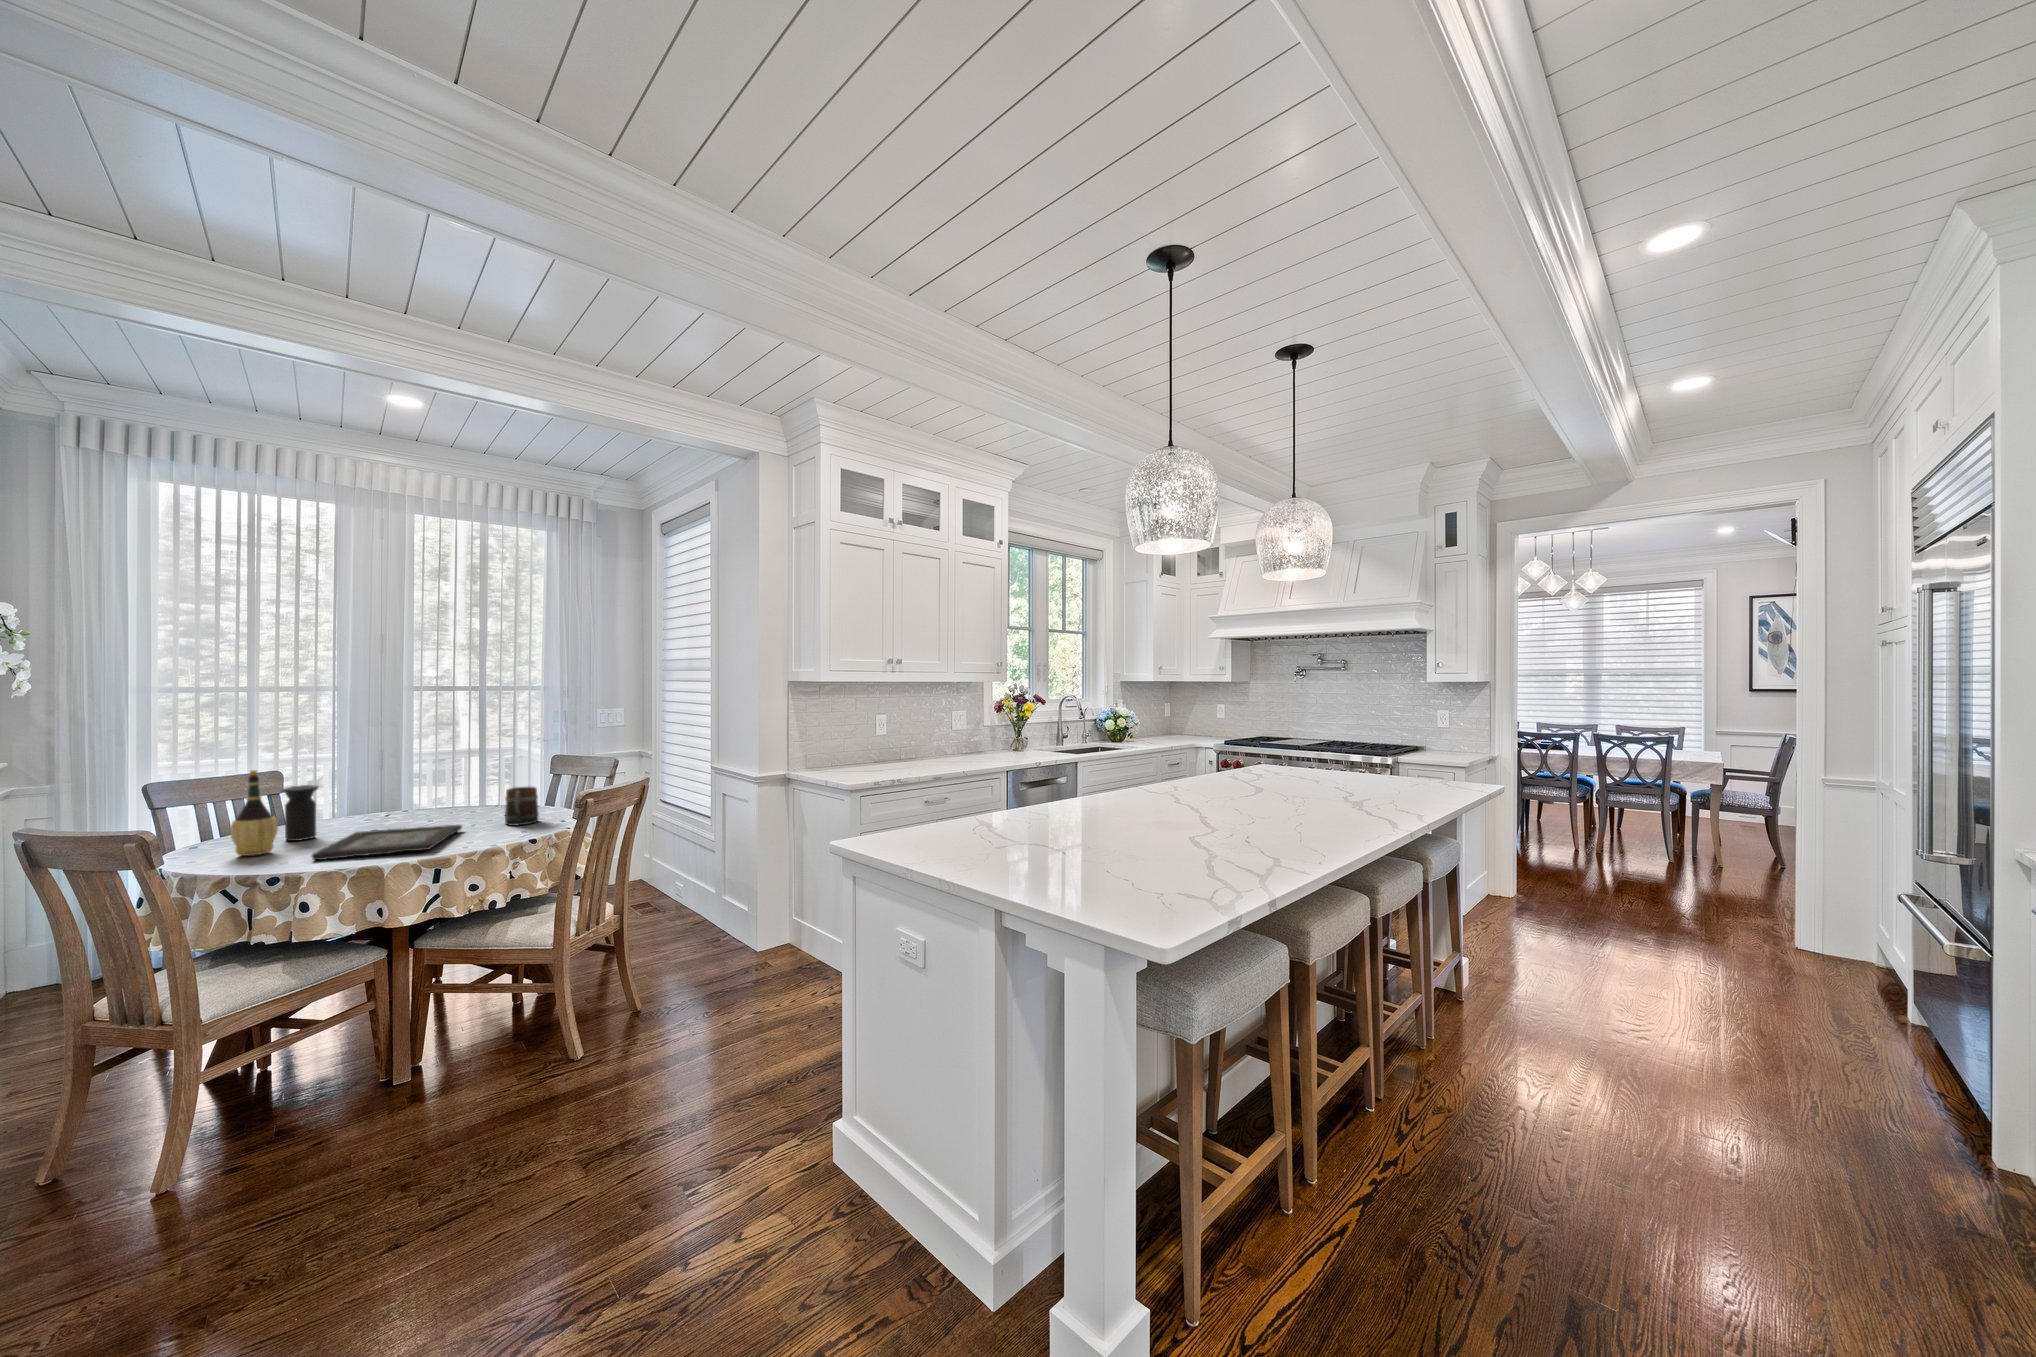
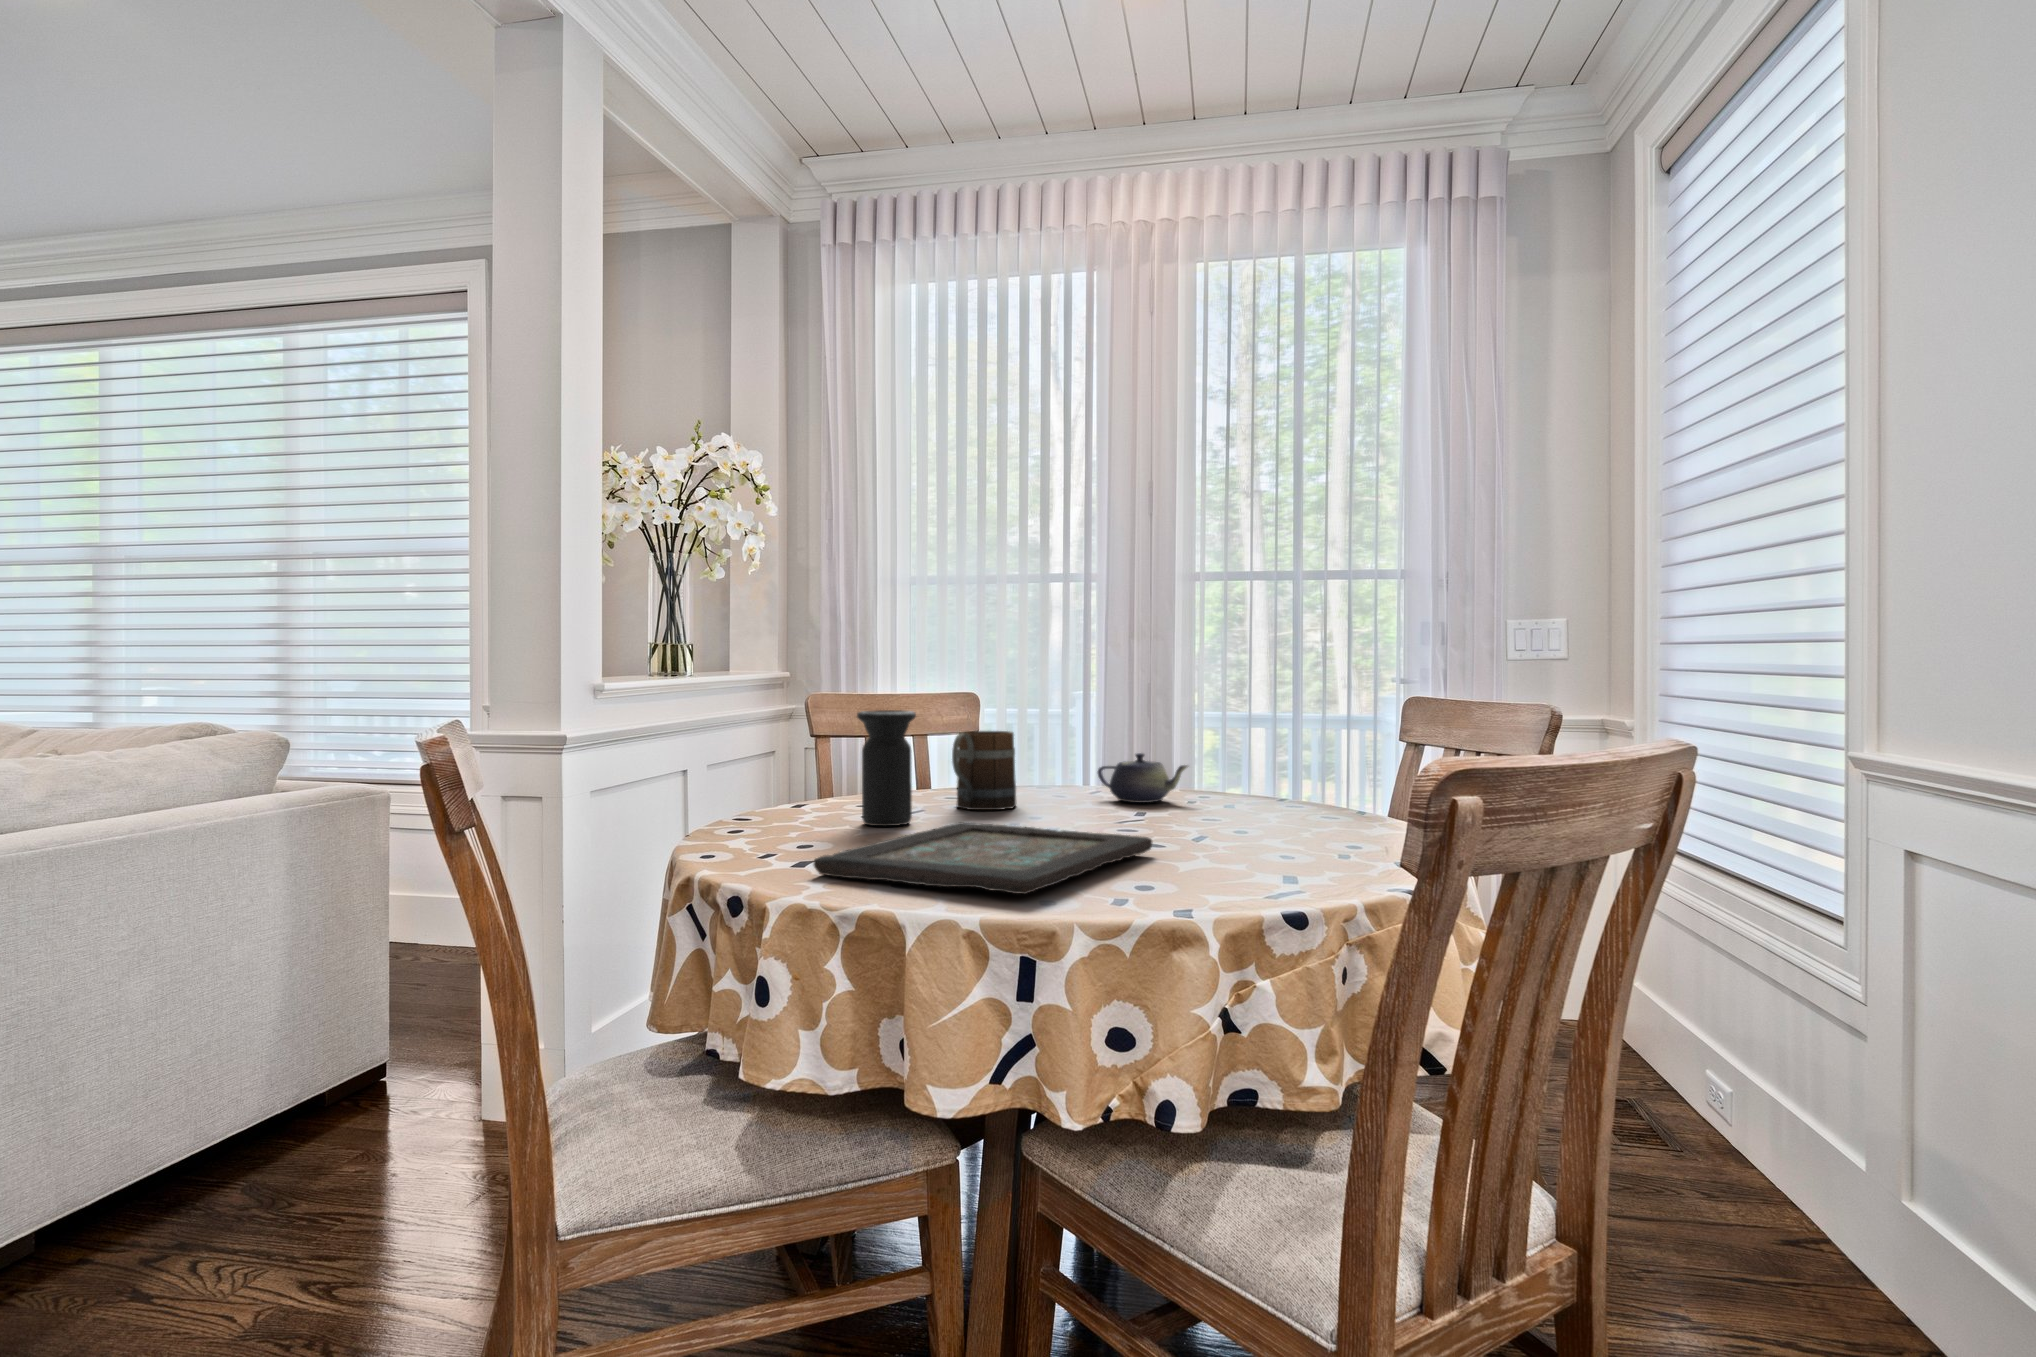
wine bottle: present [230,770,278,856] -> none [740,656,816,843]
mug: present [505,787,539,826] -> present [952,731,1016,810]
teapot: none [404,789,458,812] -> present [1098,753,1188,803]

